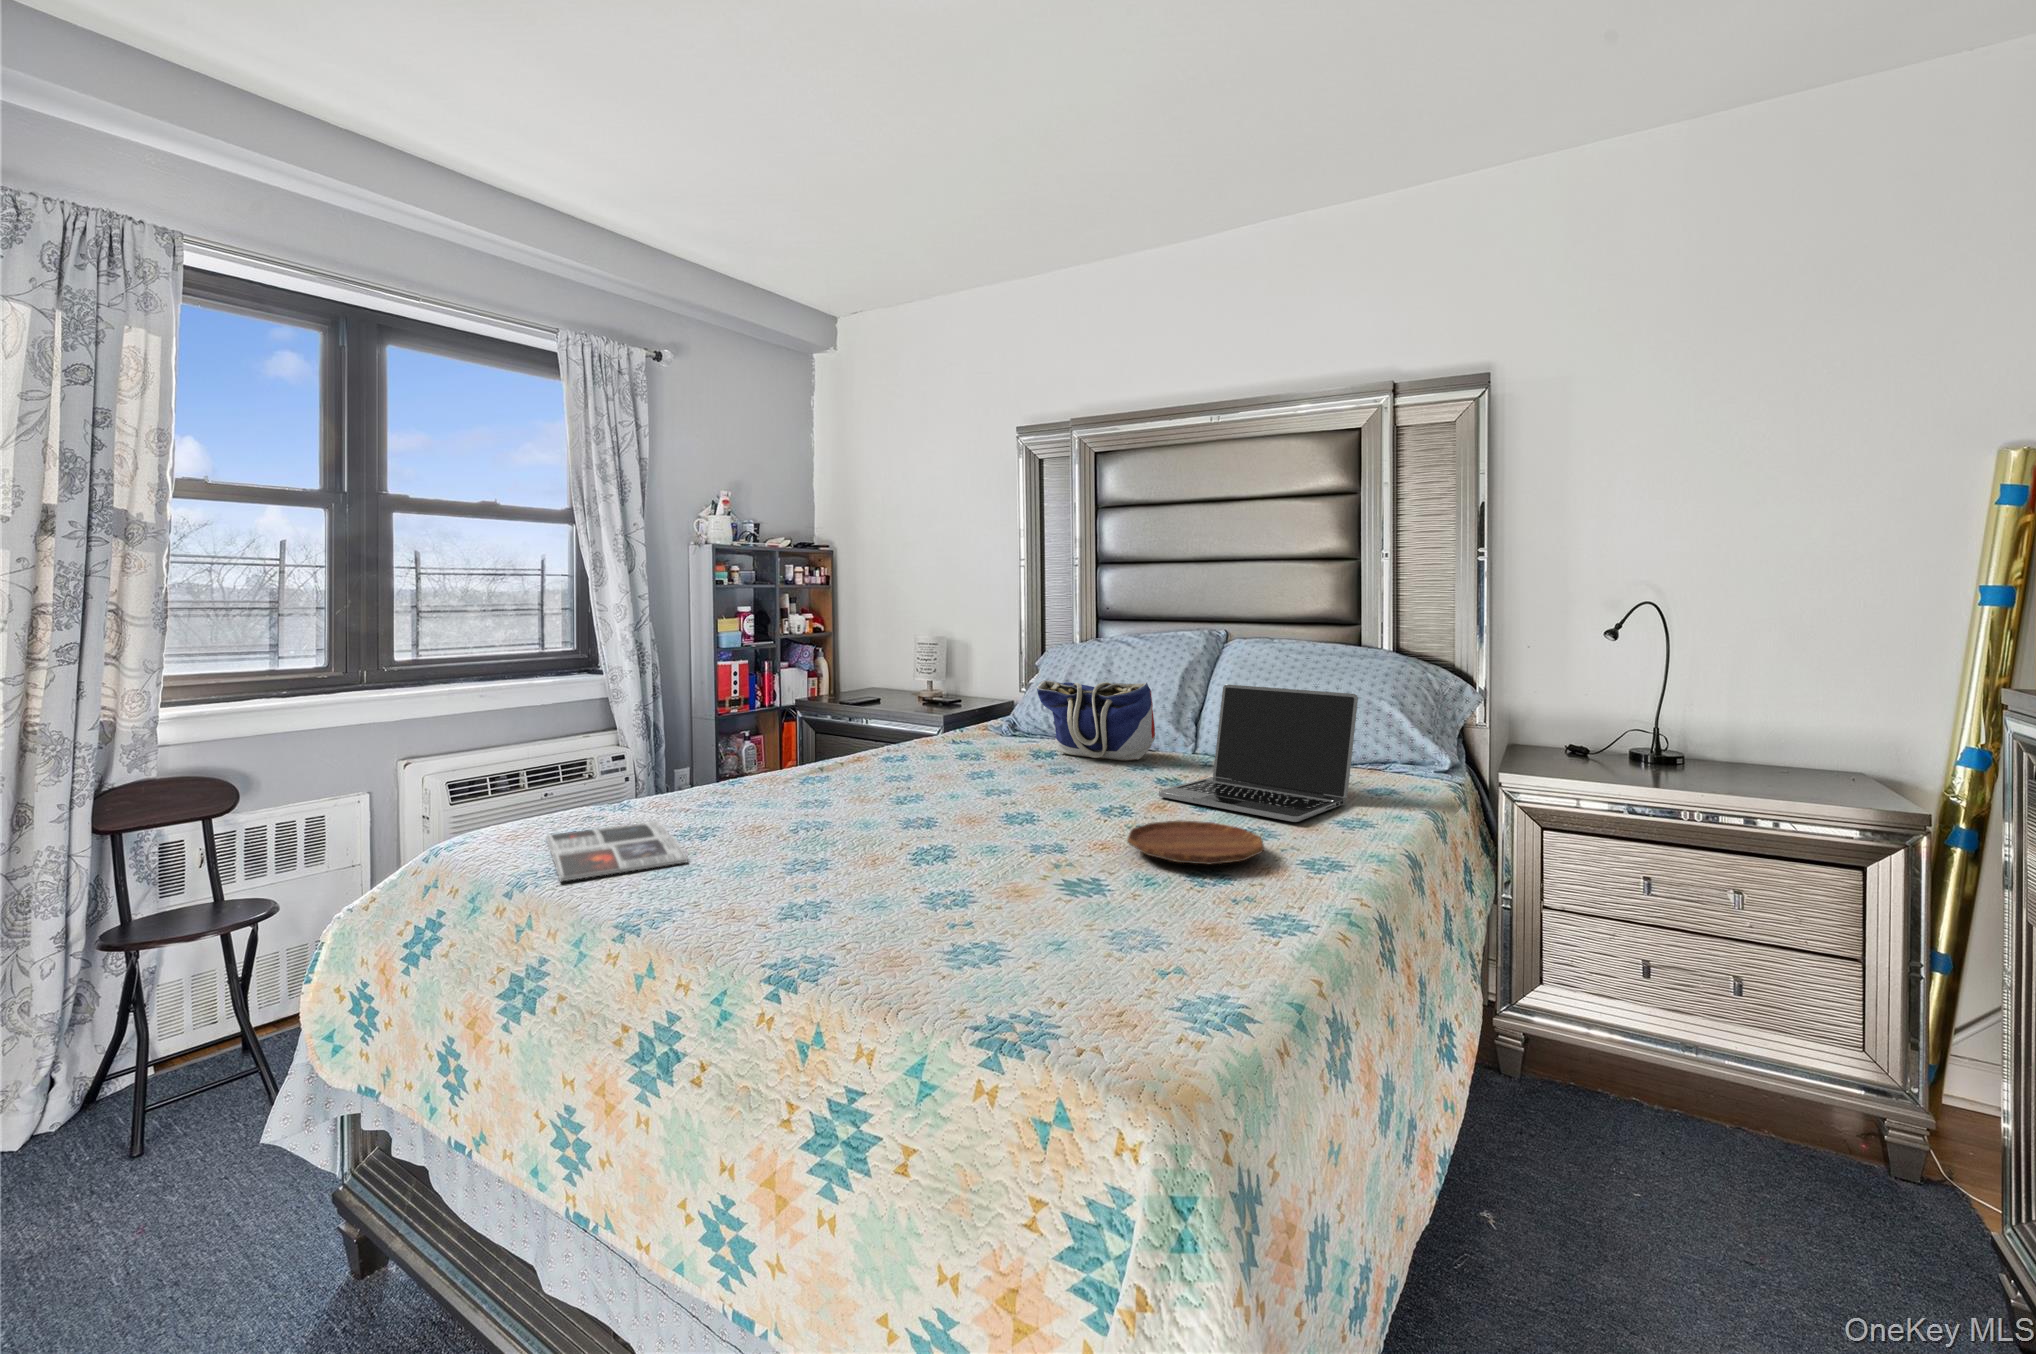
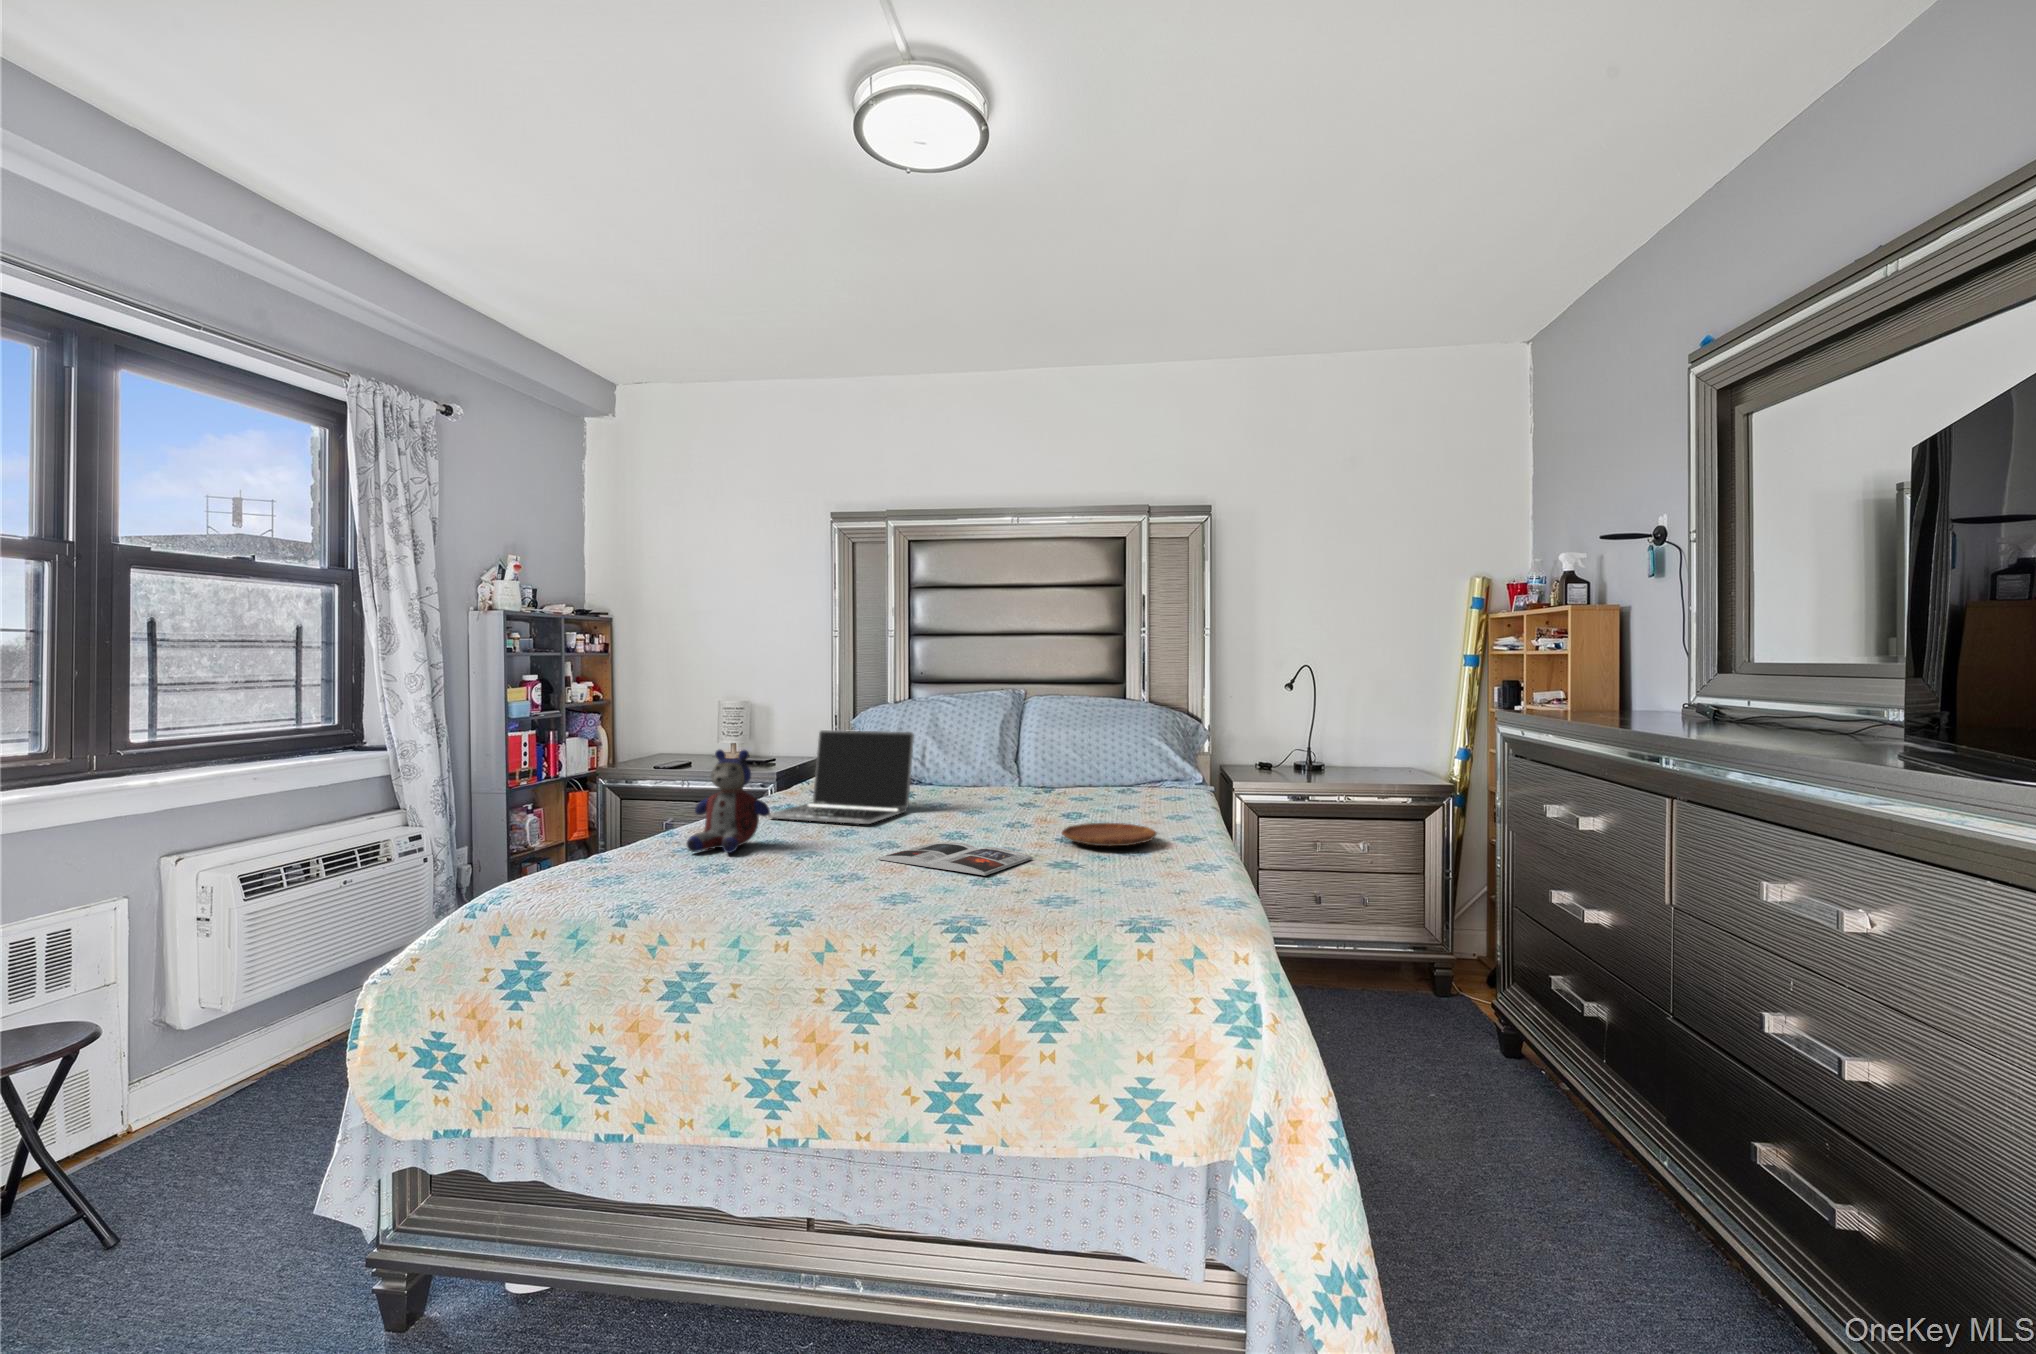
tote bag: present [1037,680,1155,761] -> none [902,730,1003,795]
laptop: present [1159,684,1358,822] -> present [768,730,914,824]
stuffed bear: none [704,694,797,814] -> present [687,750,770,853]
magazine: present [546,822,687,881] -> present [878,842,1033,875]

